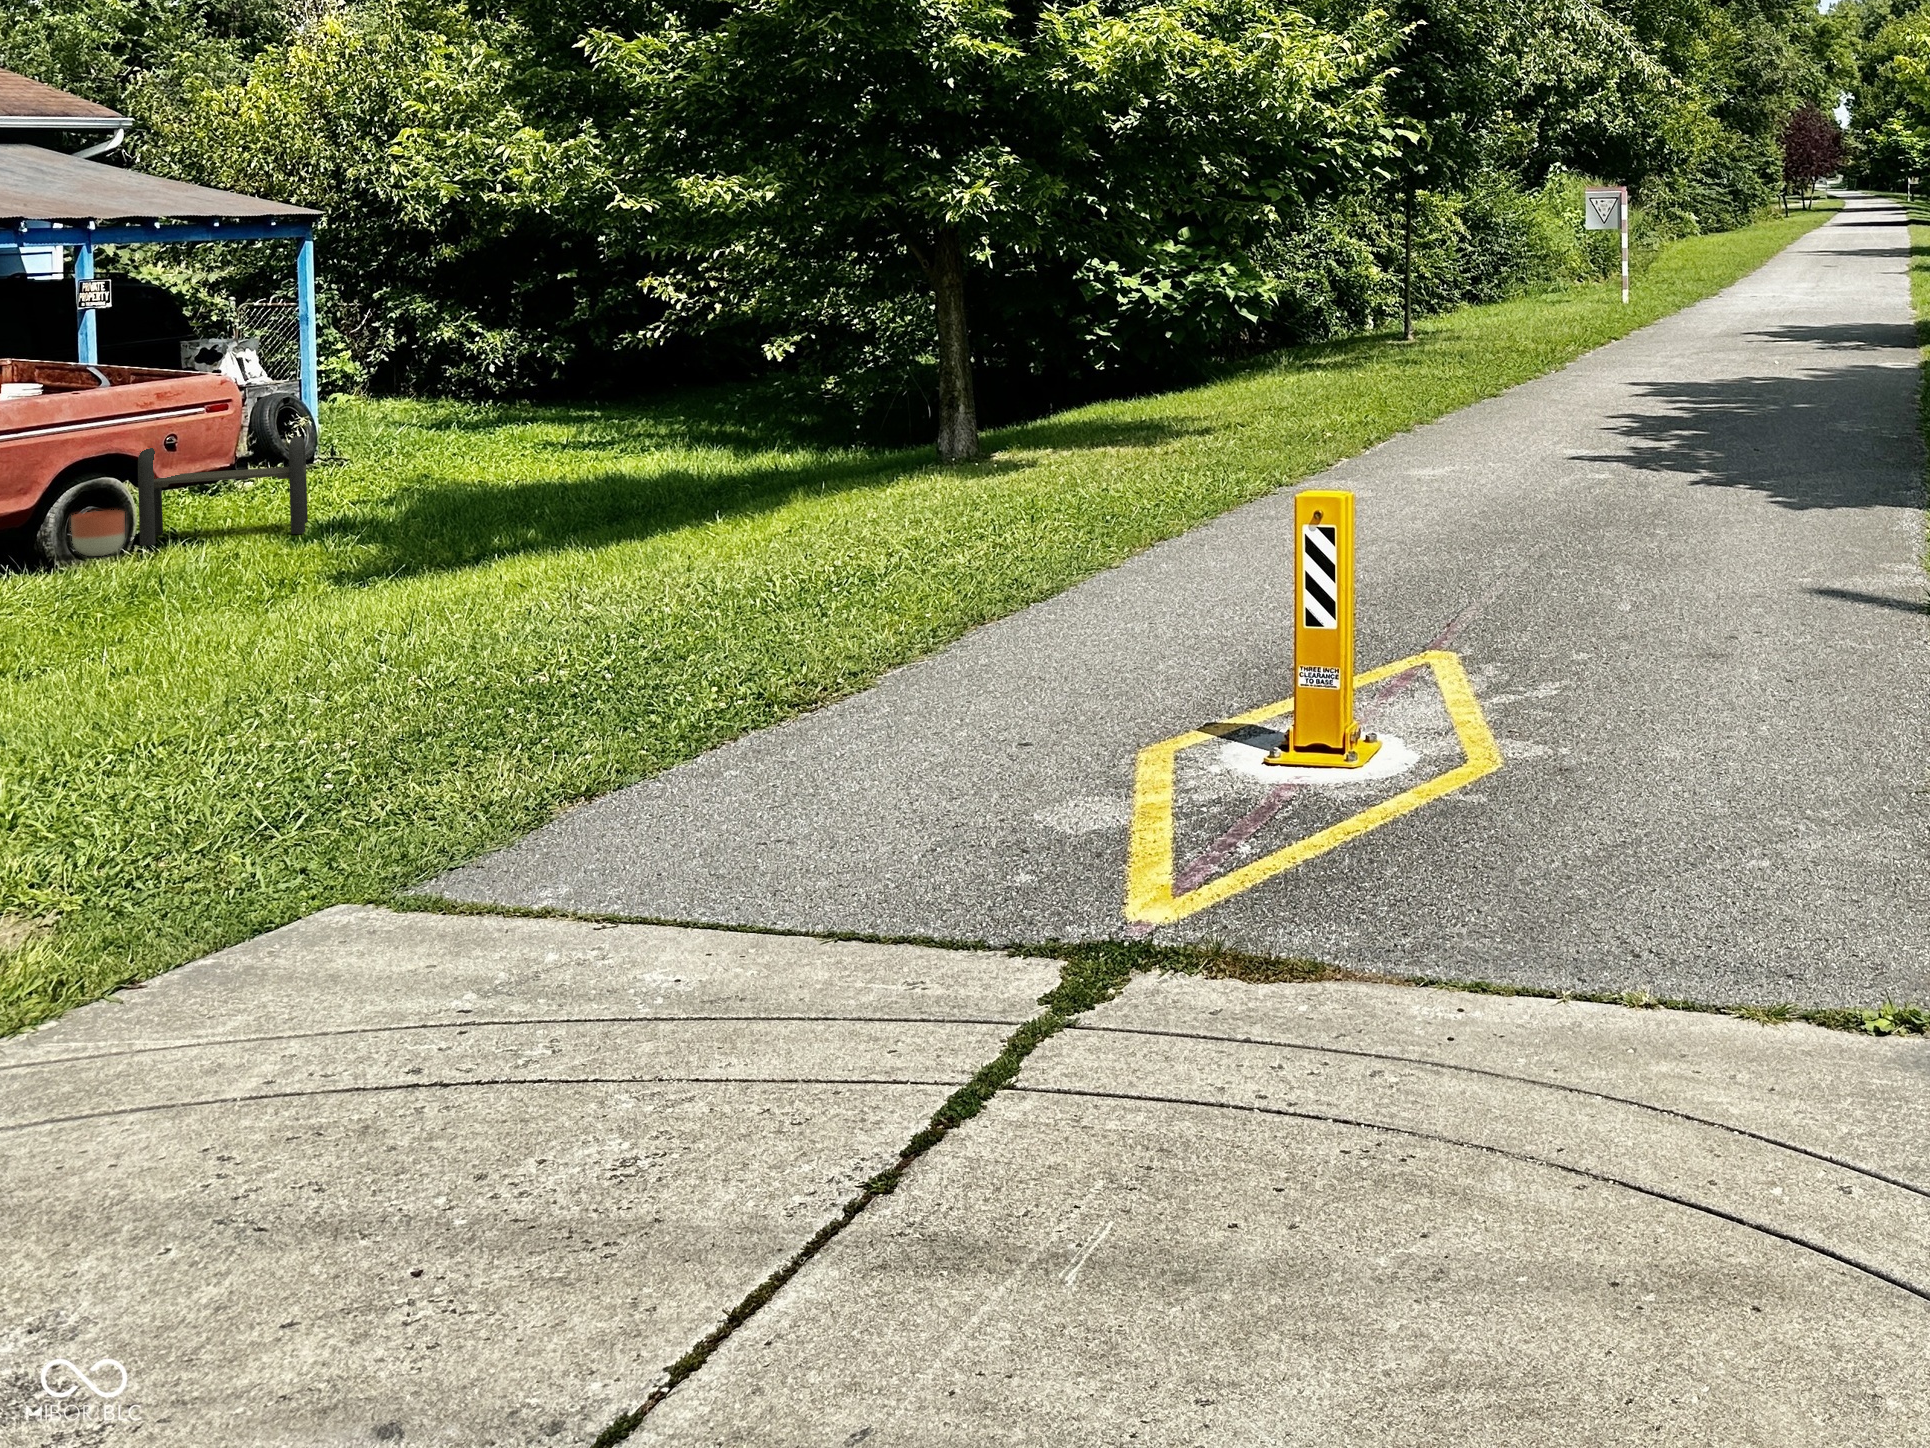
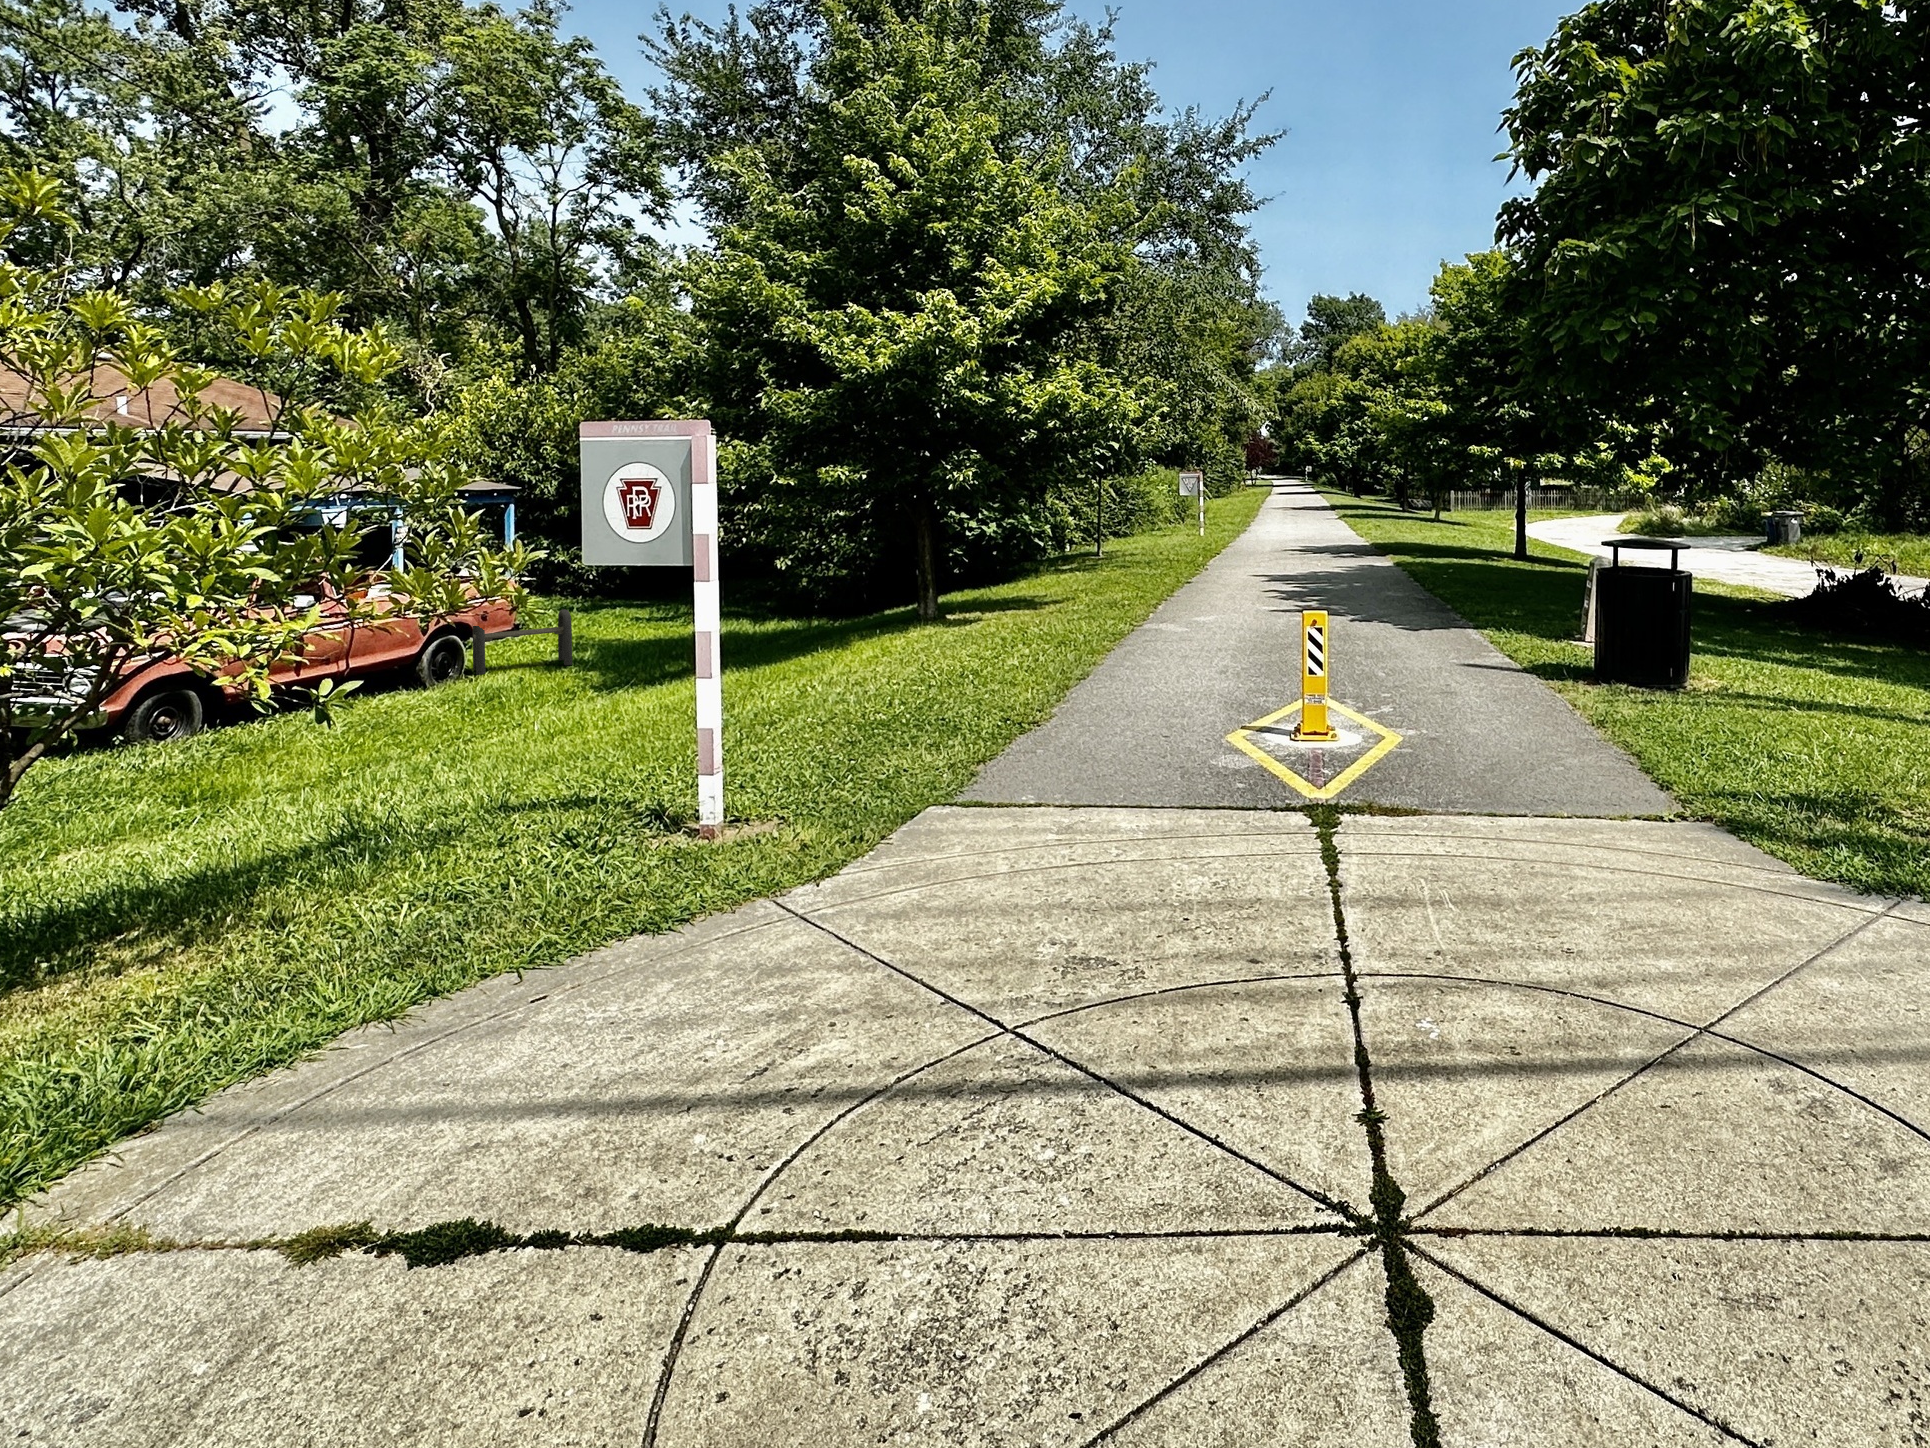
planter: present [71,510,125,556] -> none [443,654,475,682]

